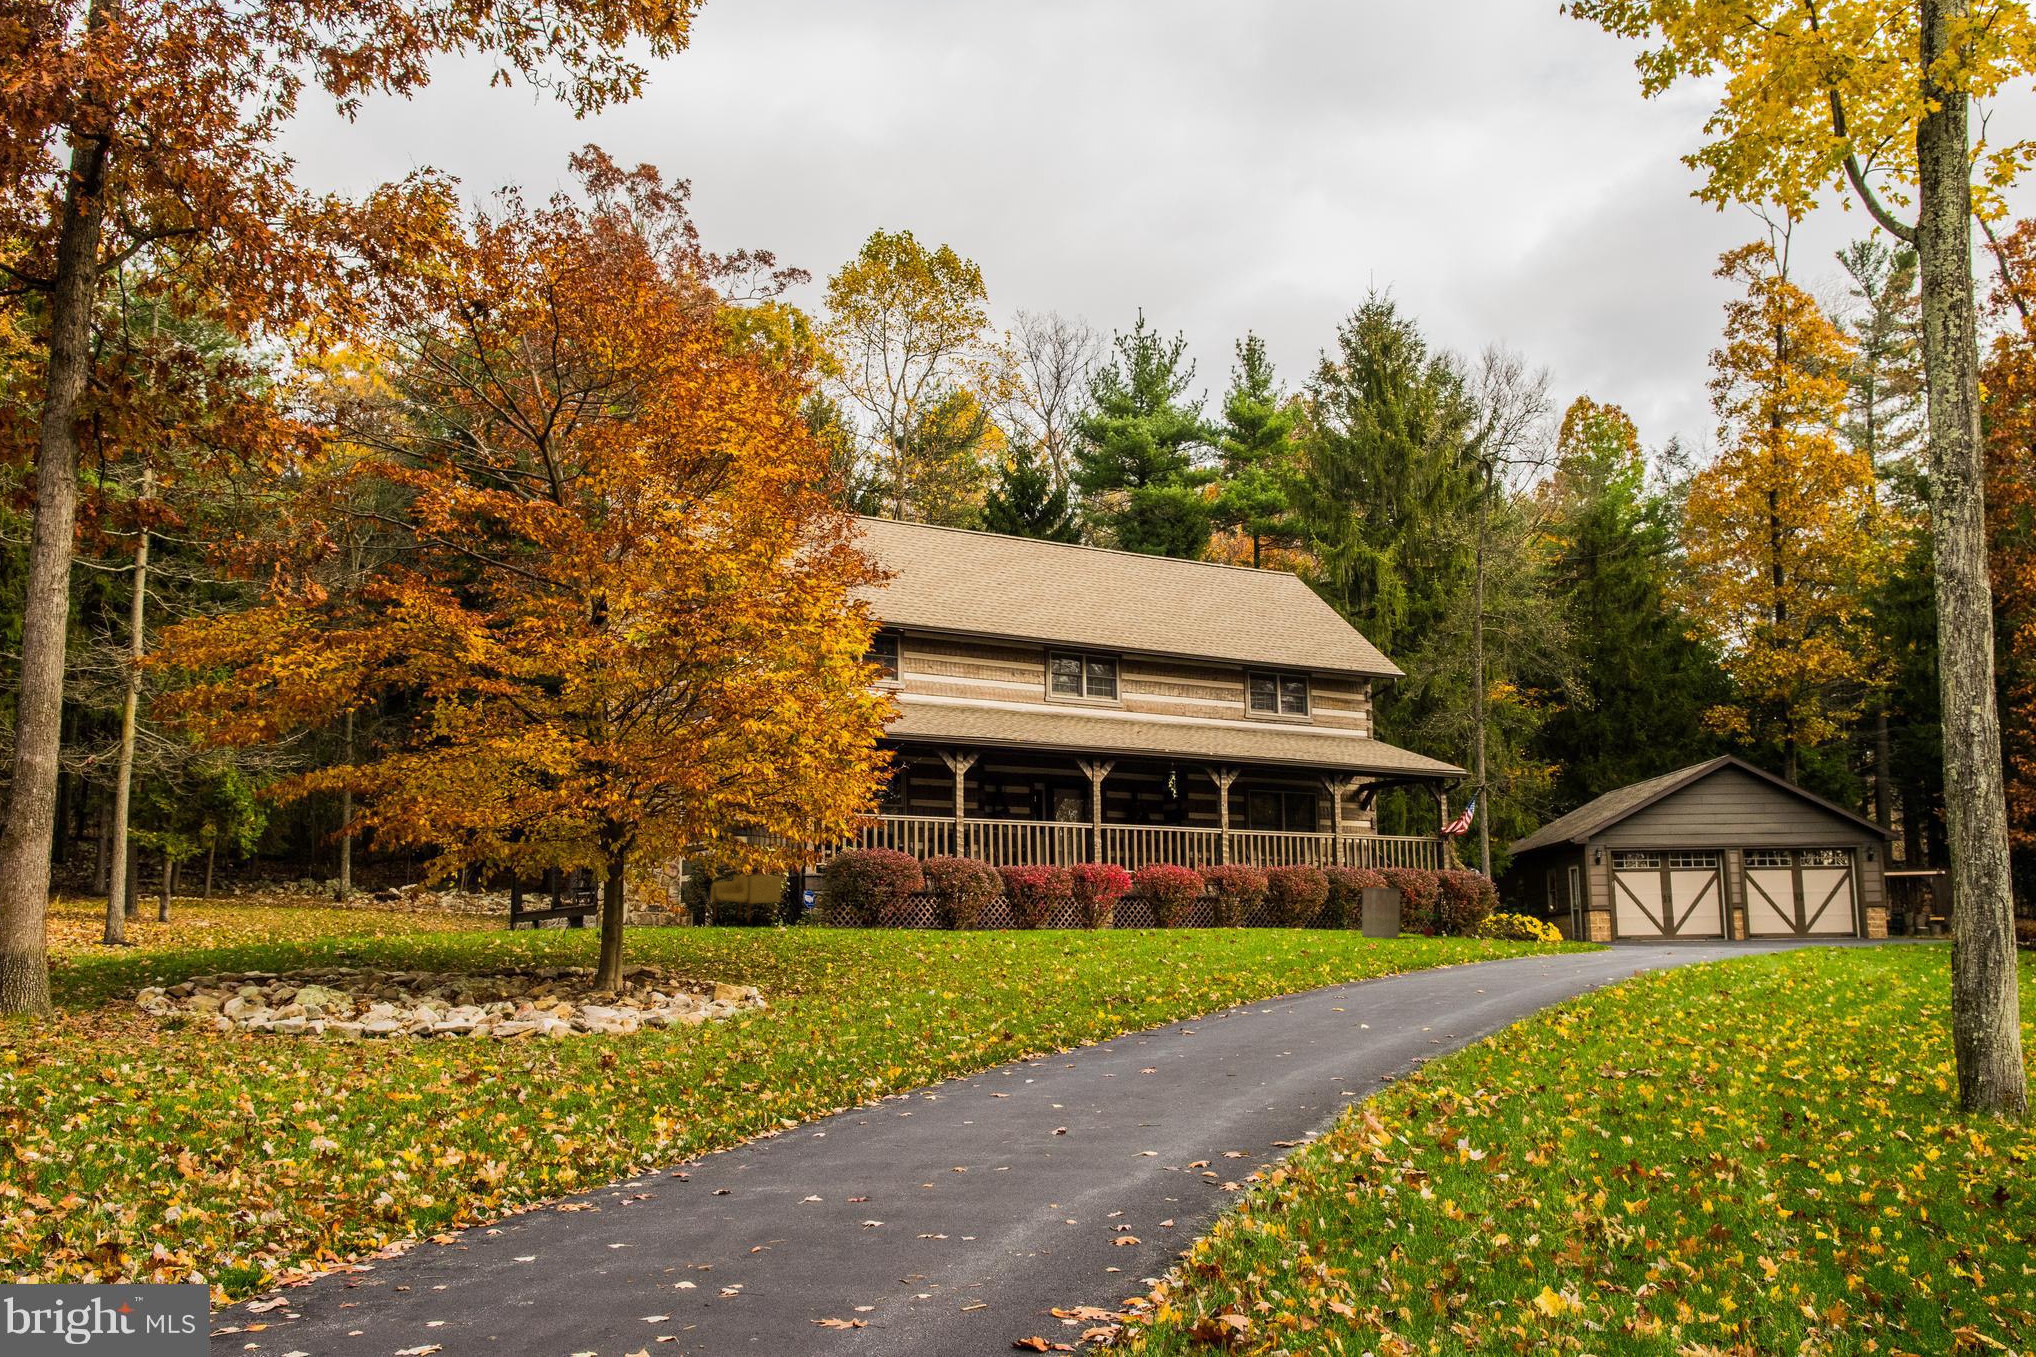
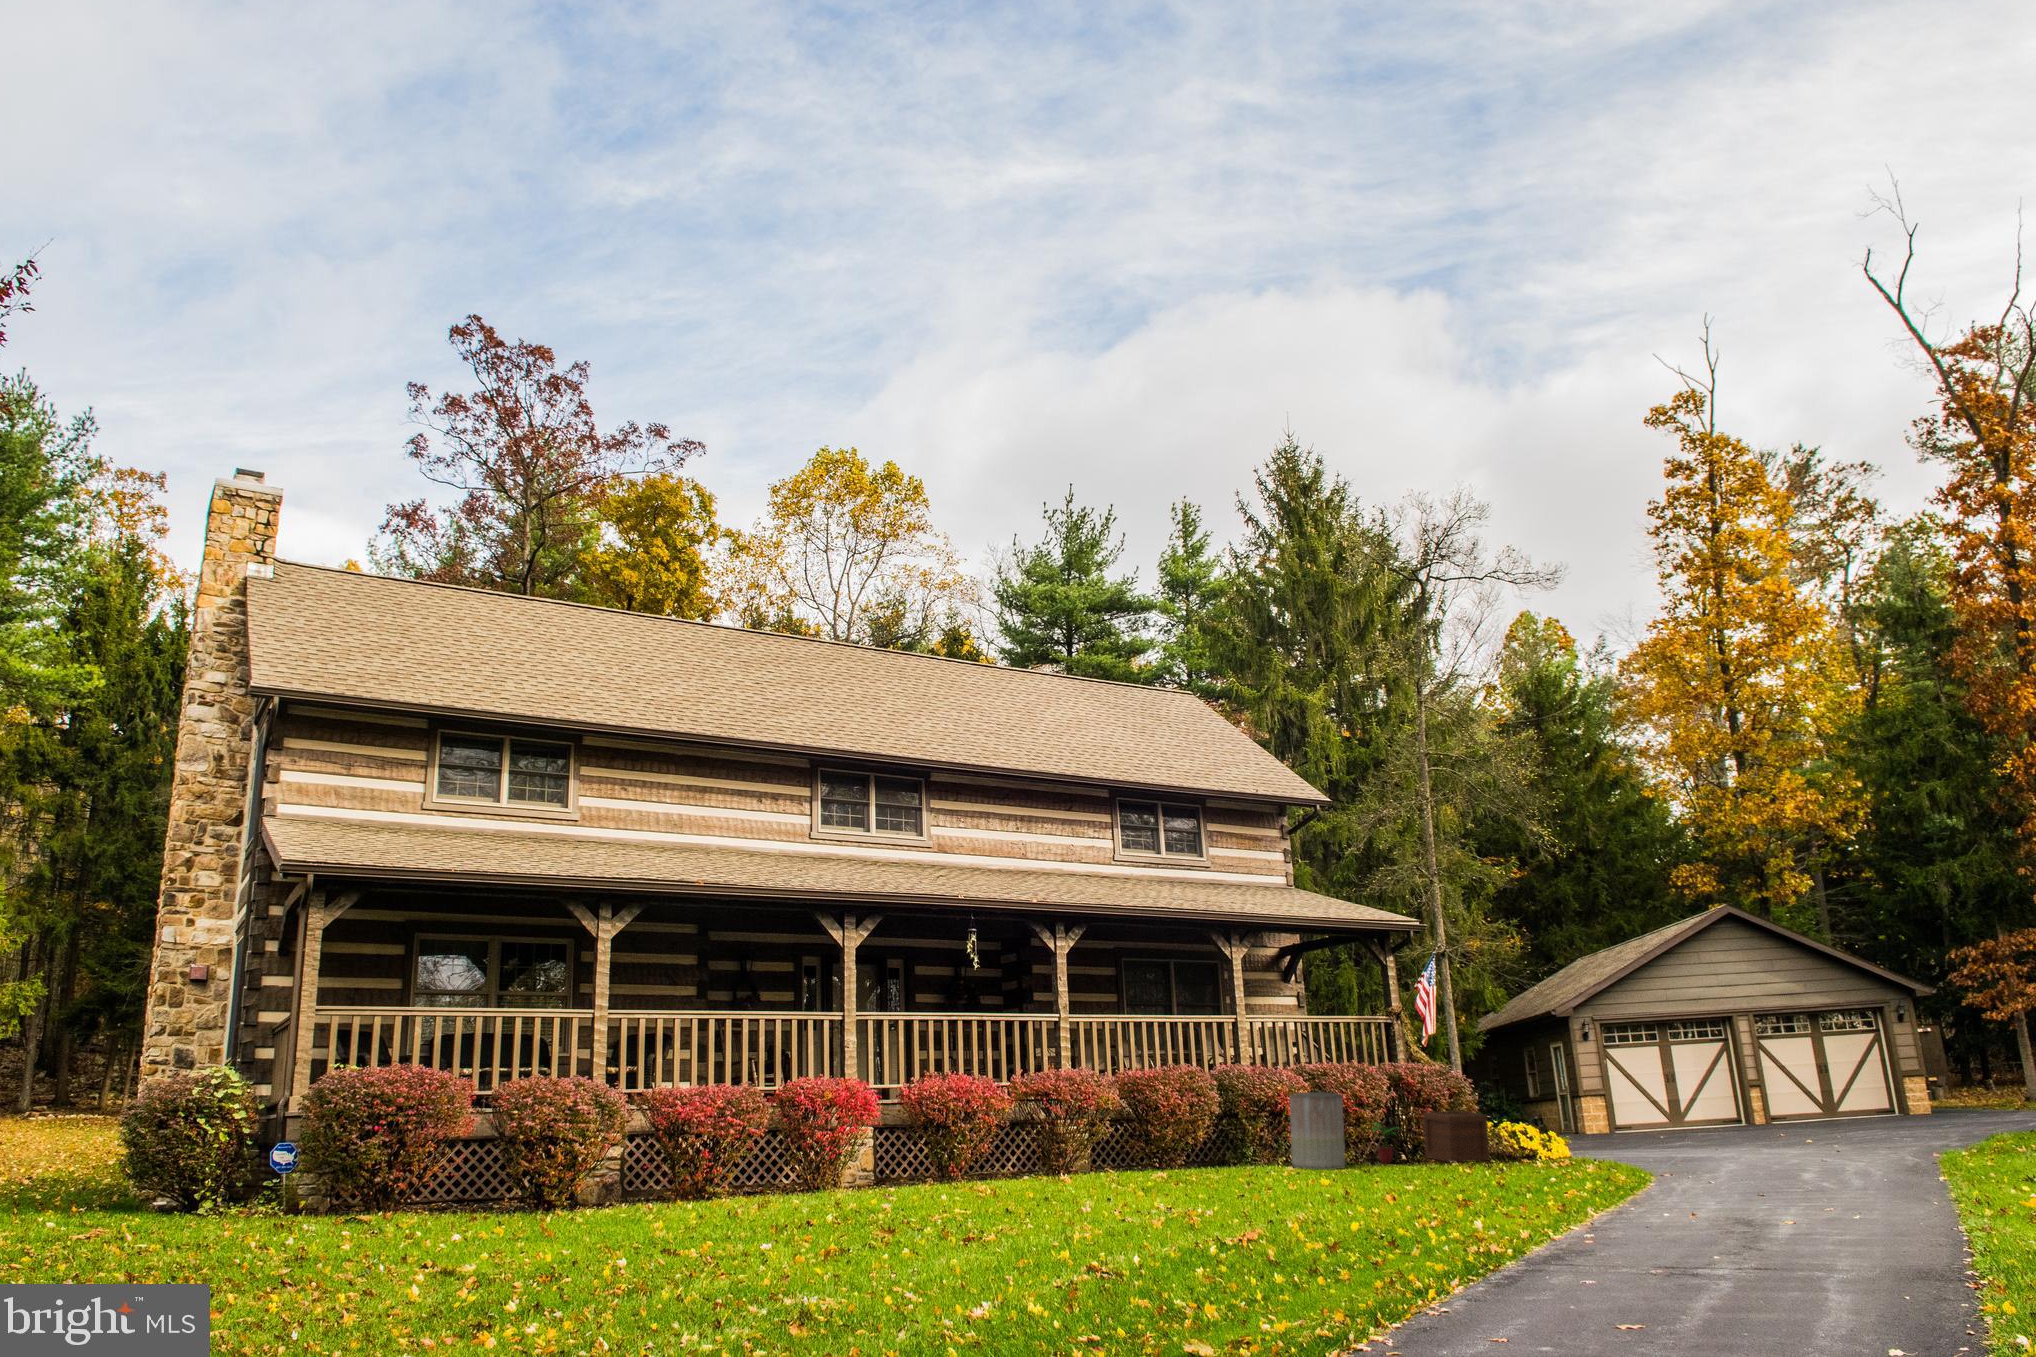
armchair: present [711,875,782,922] -> none [204,1120,333,1220]
wooden crate: none [1458,905,1504,940] -> present [1423,1111,1490,1163]

